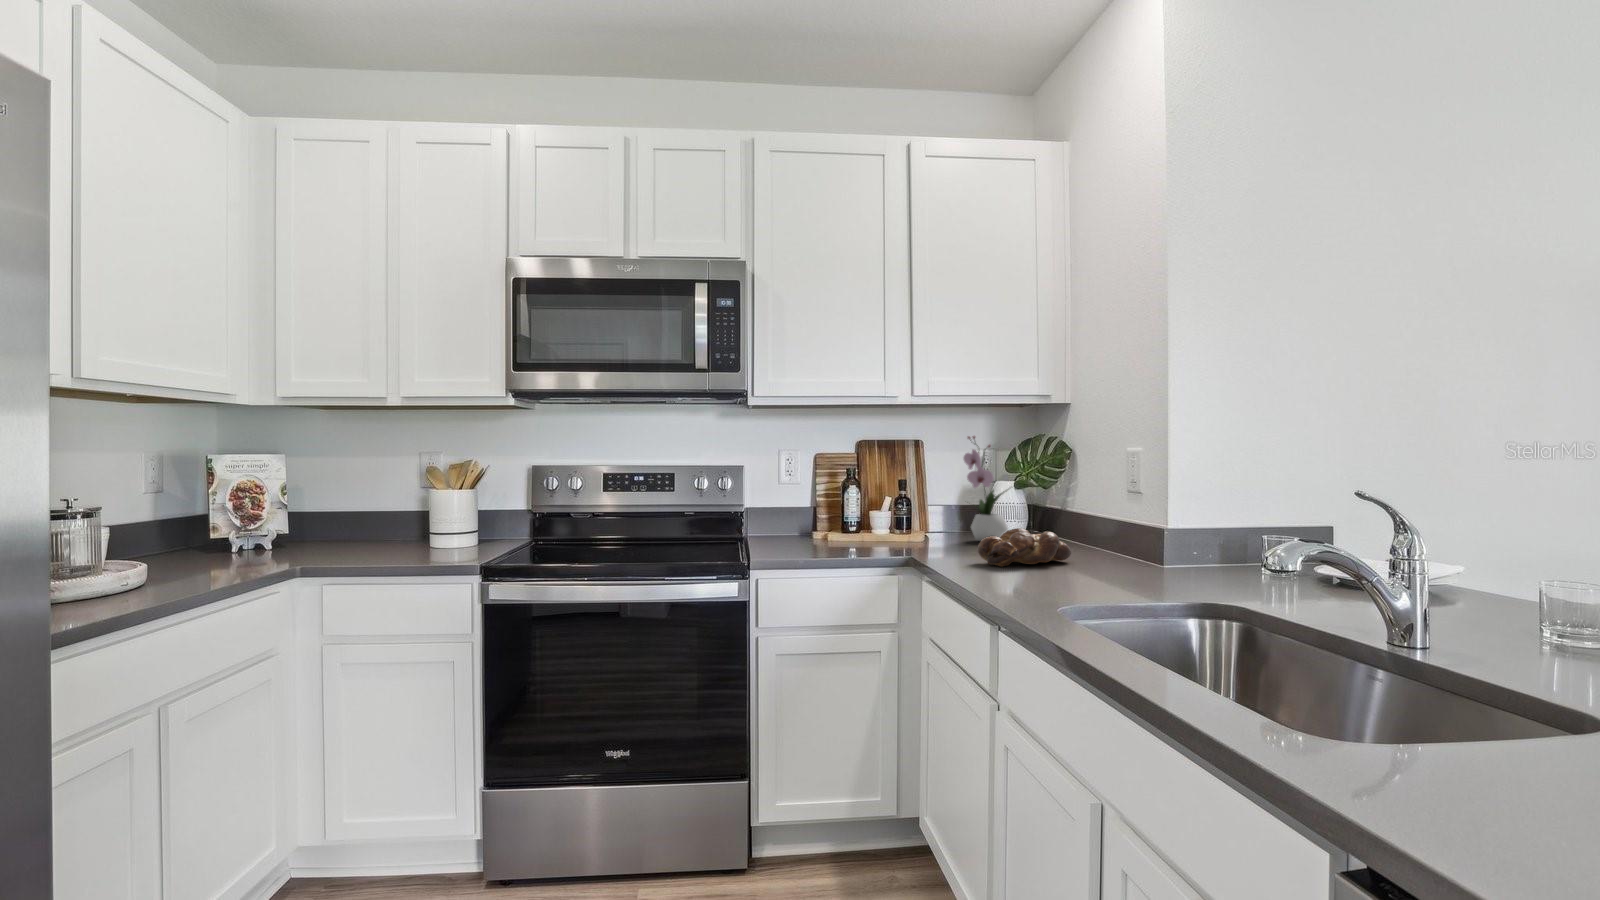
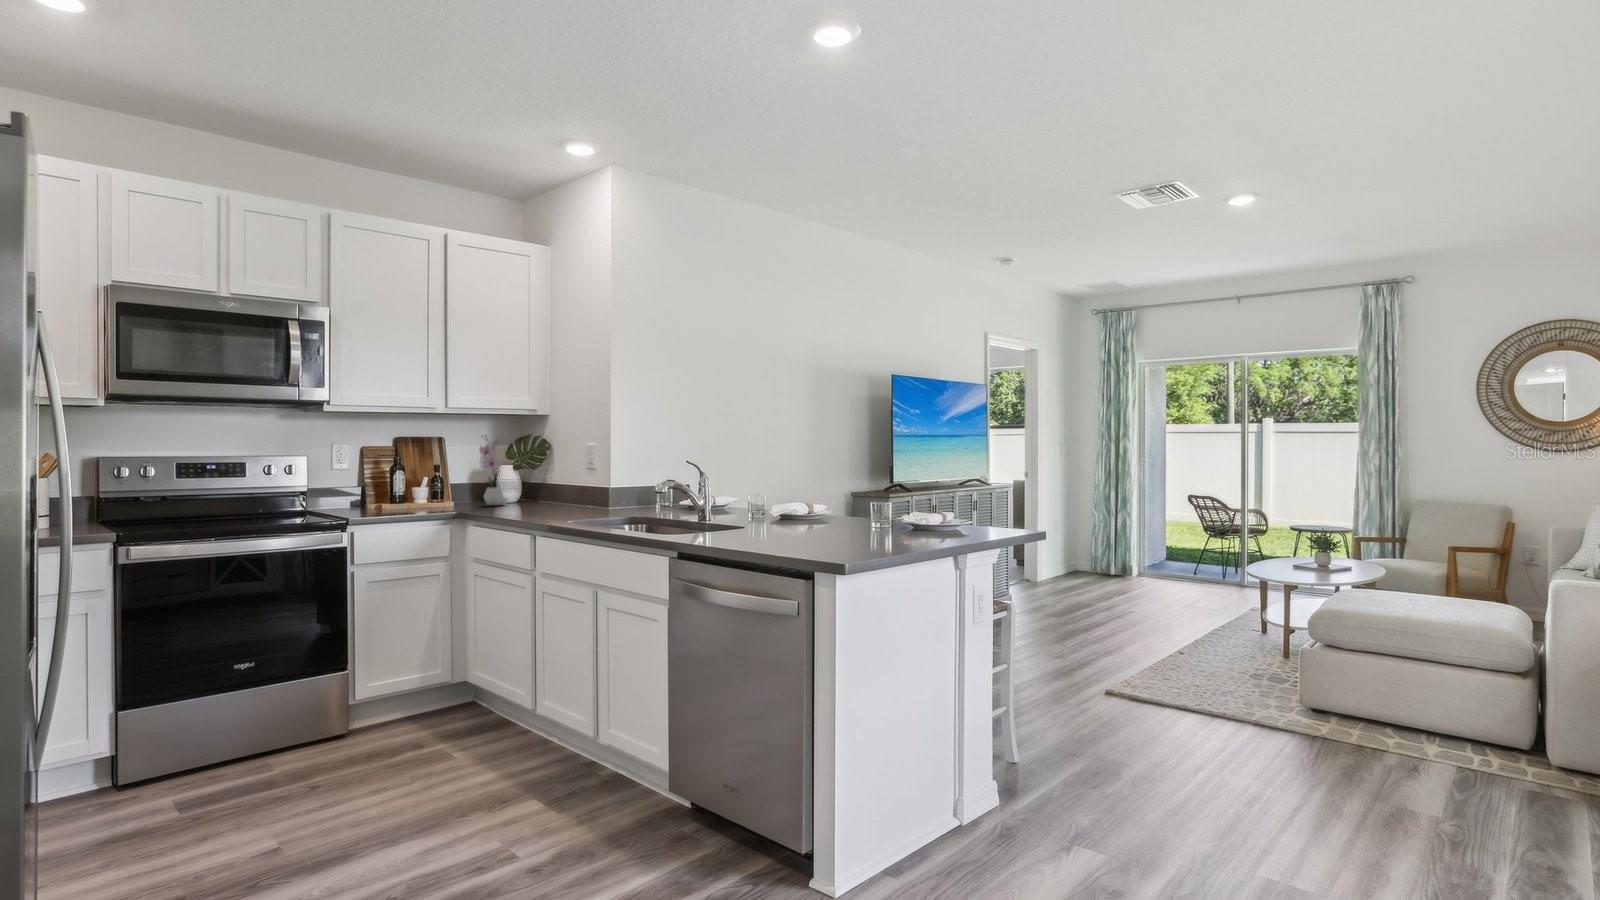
bread loaf: present [977,528,1071,566] -> none [506,491,560,513]

